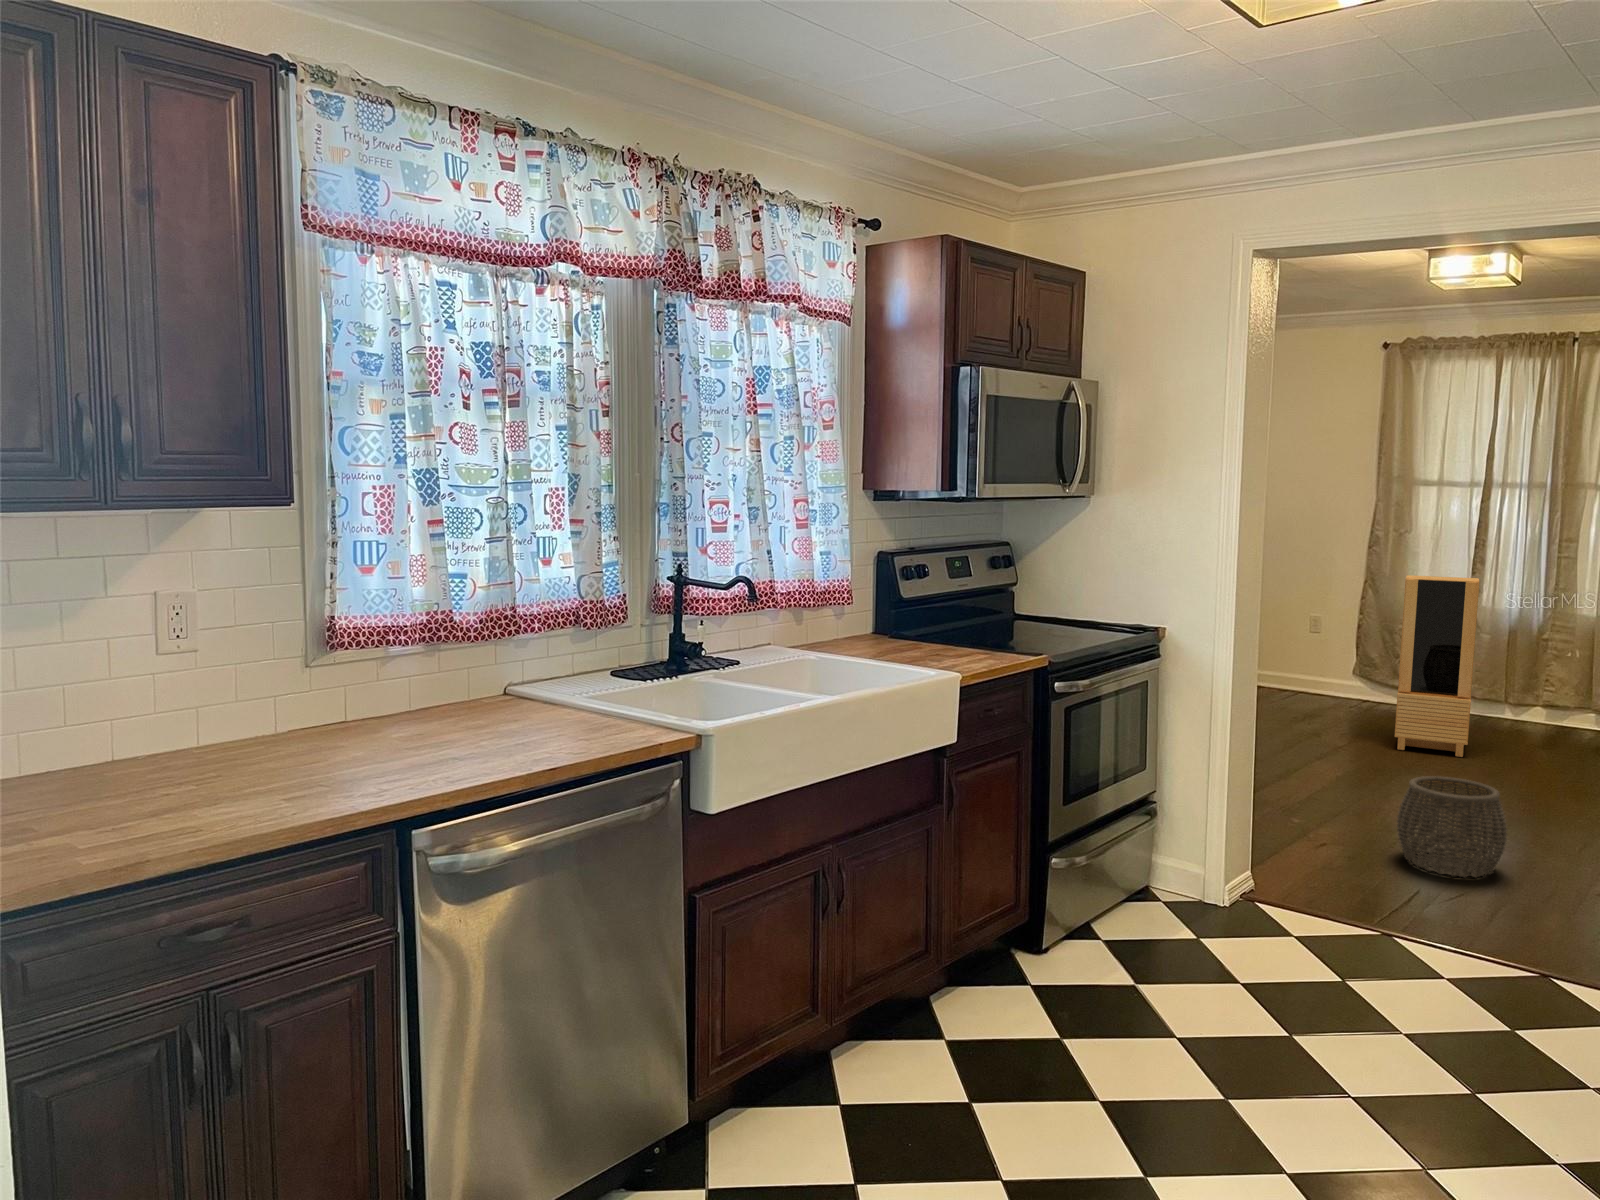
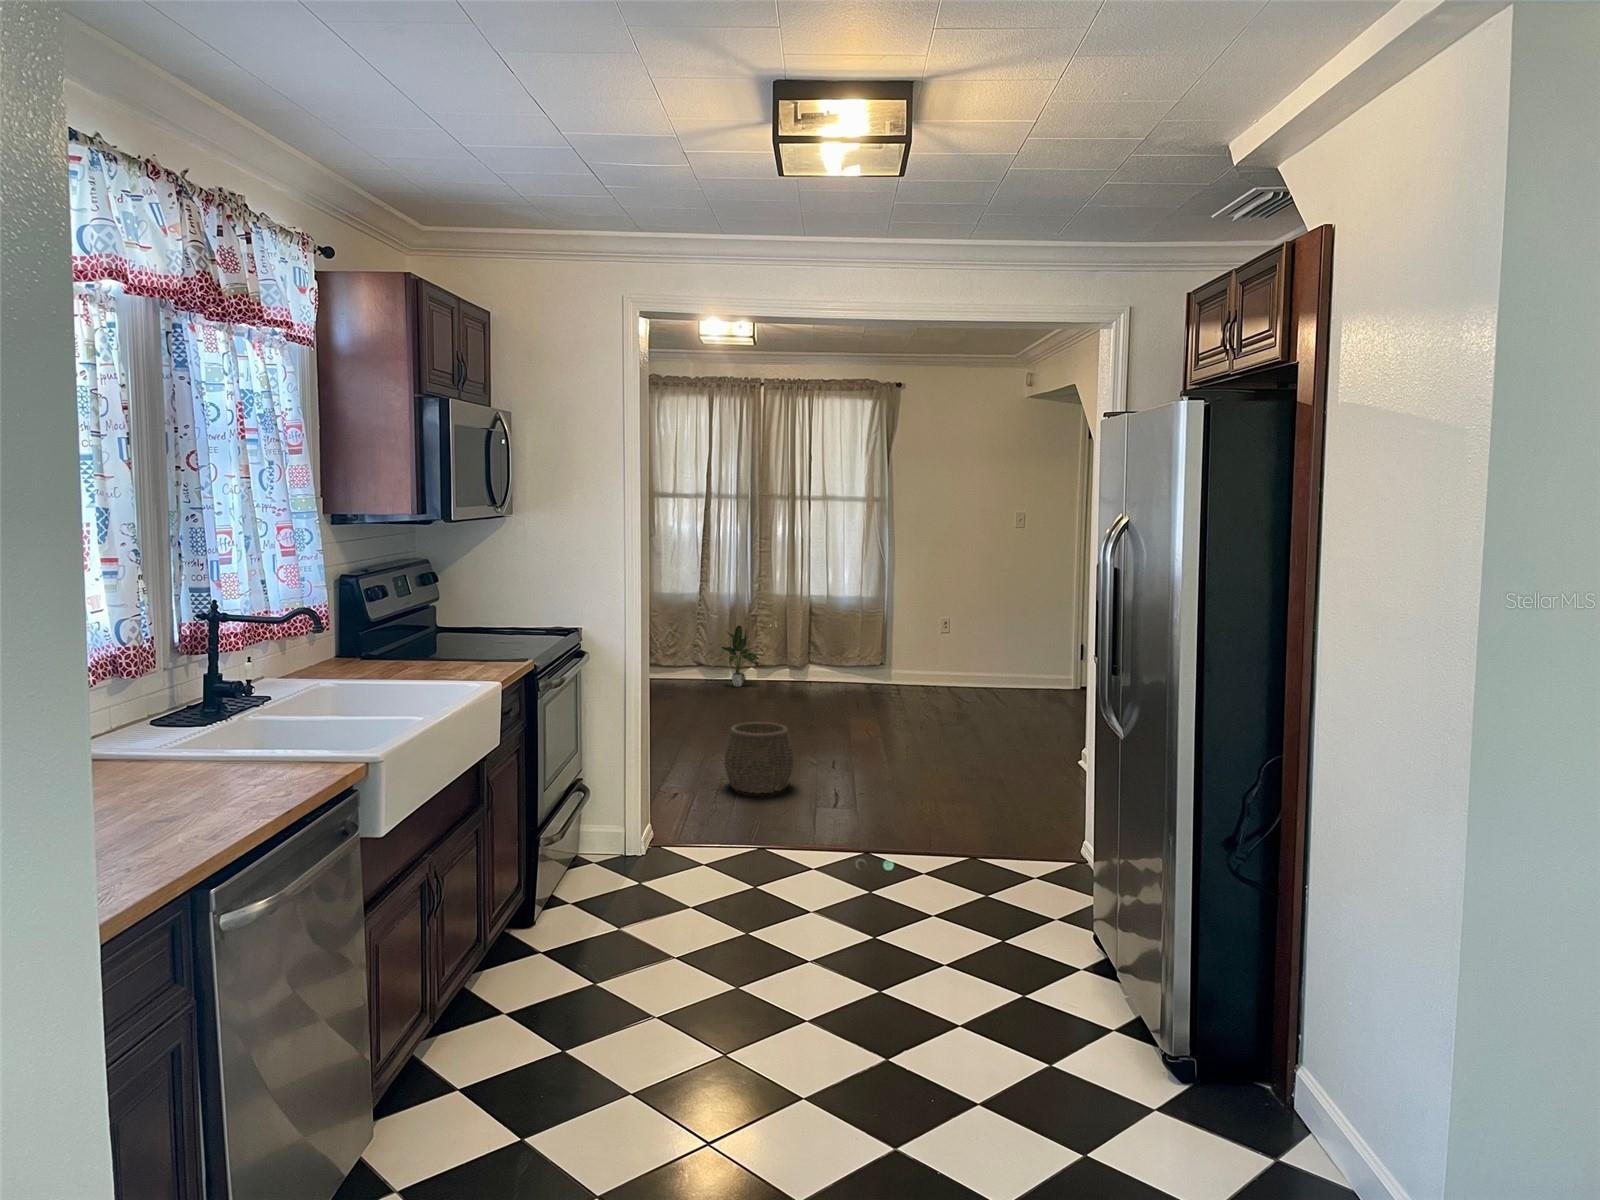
storage cabinet: present [1395,575,1479,757] -> none [670,572,723,711]
potted plant: none [1488,651,1550,731] -> present [722,625,759,686]

